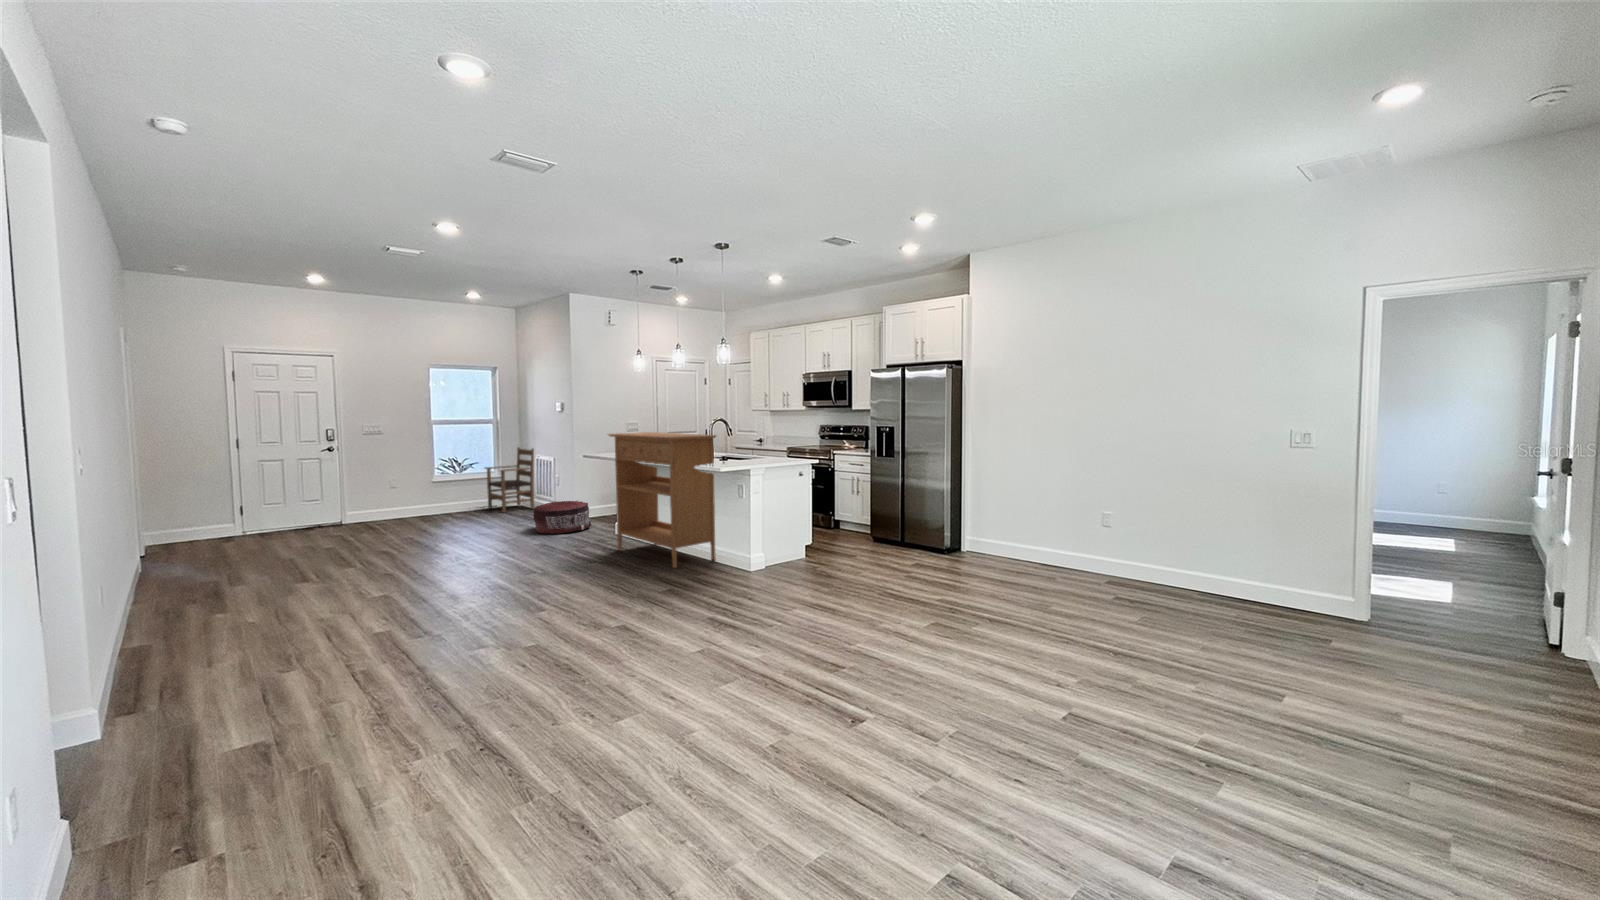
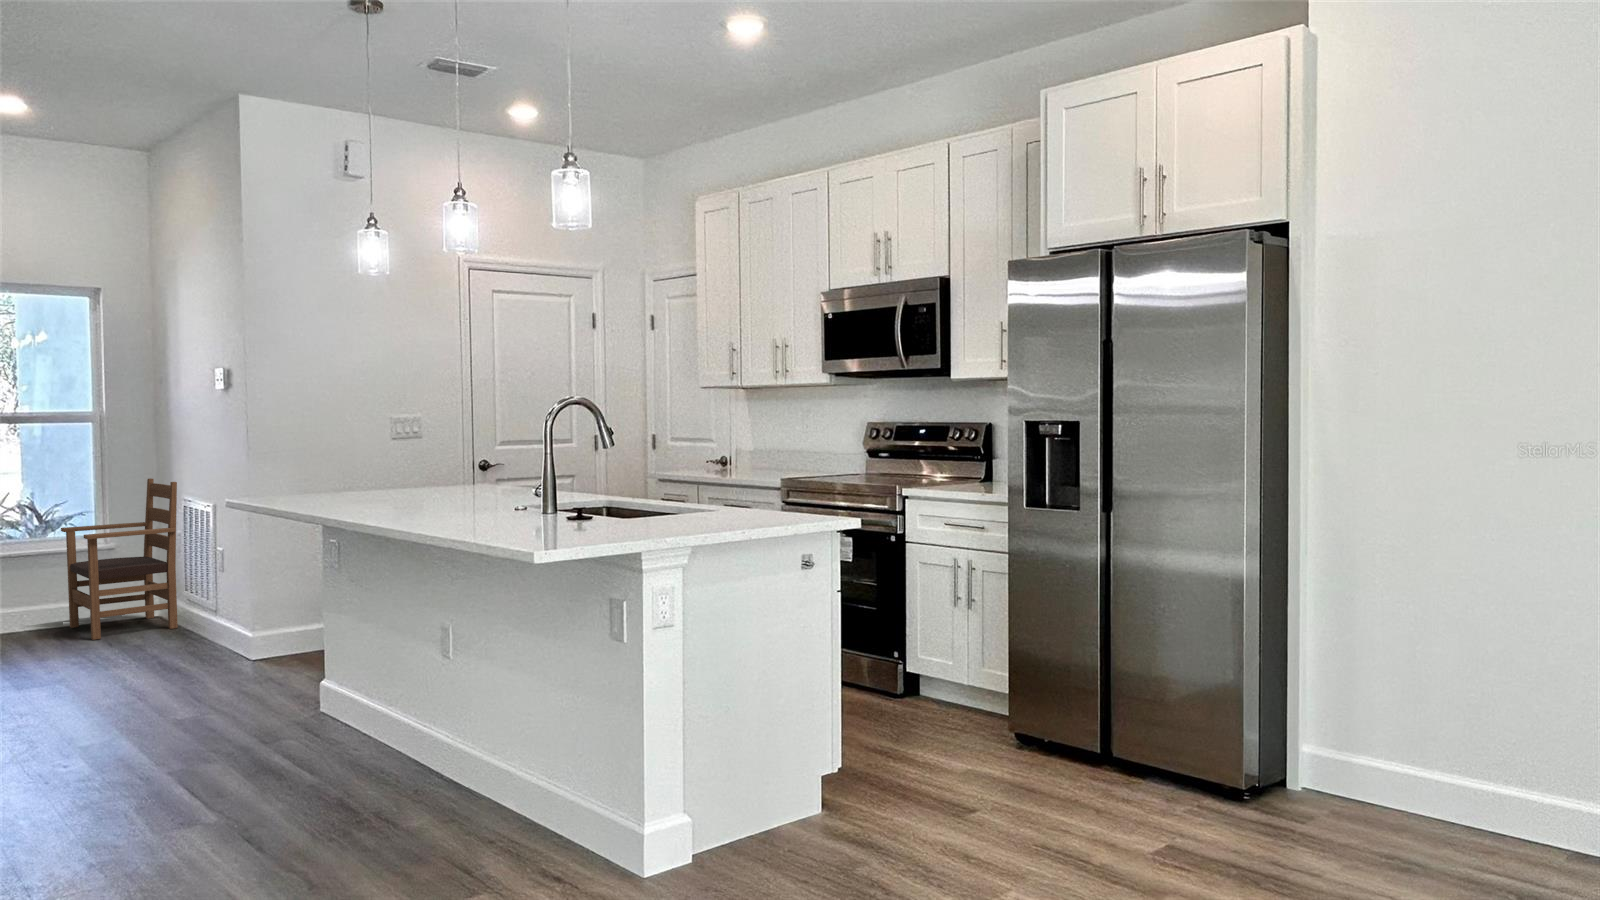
console table: present [609,432,716,568] -> none [254,439,550,861]
pouf: present [533,501,591,534] -> none [110,617,272,711]

